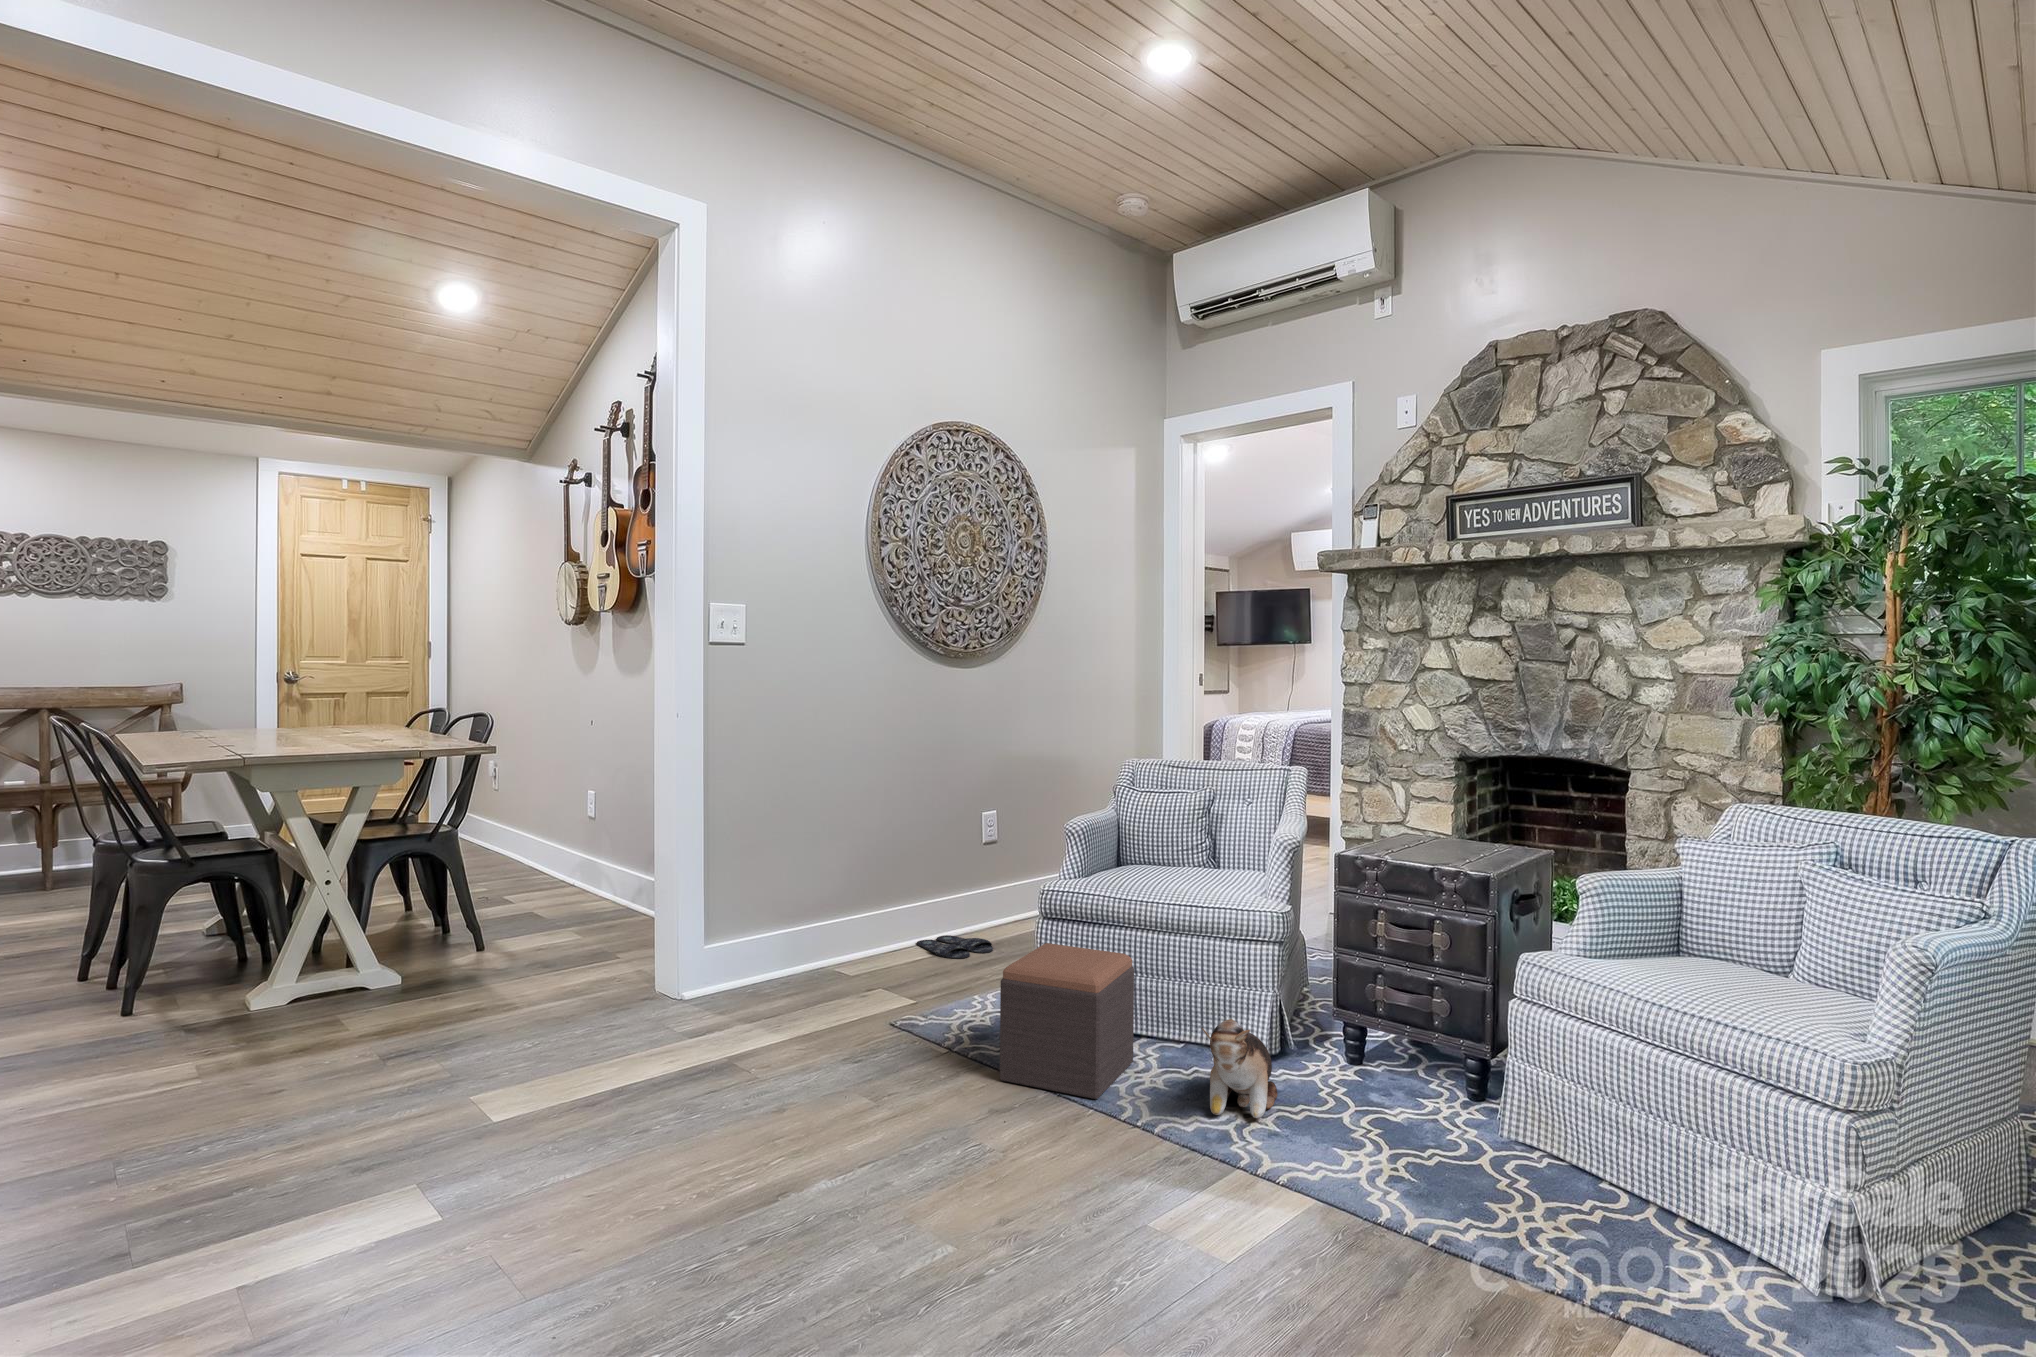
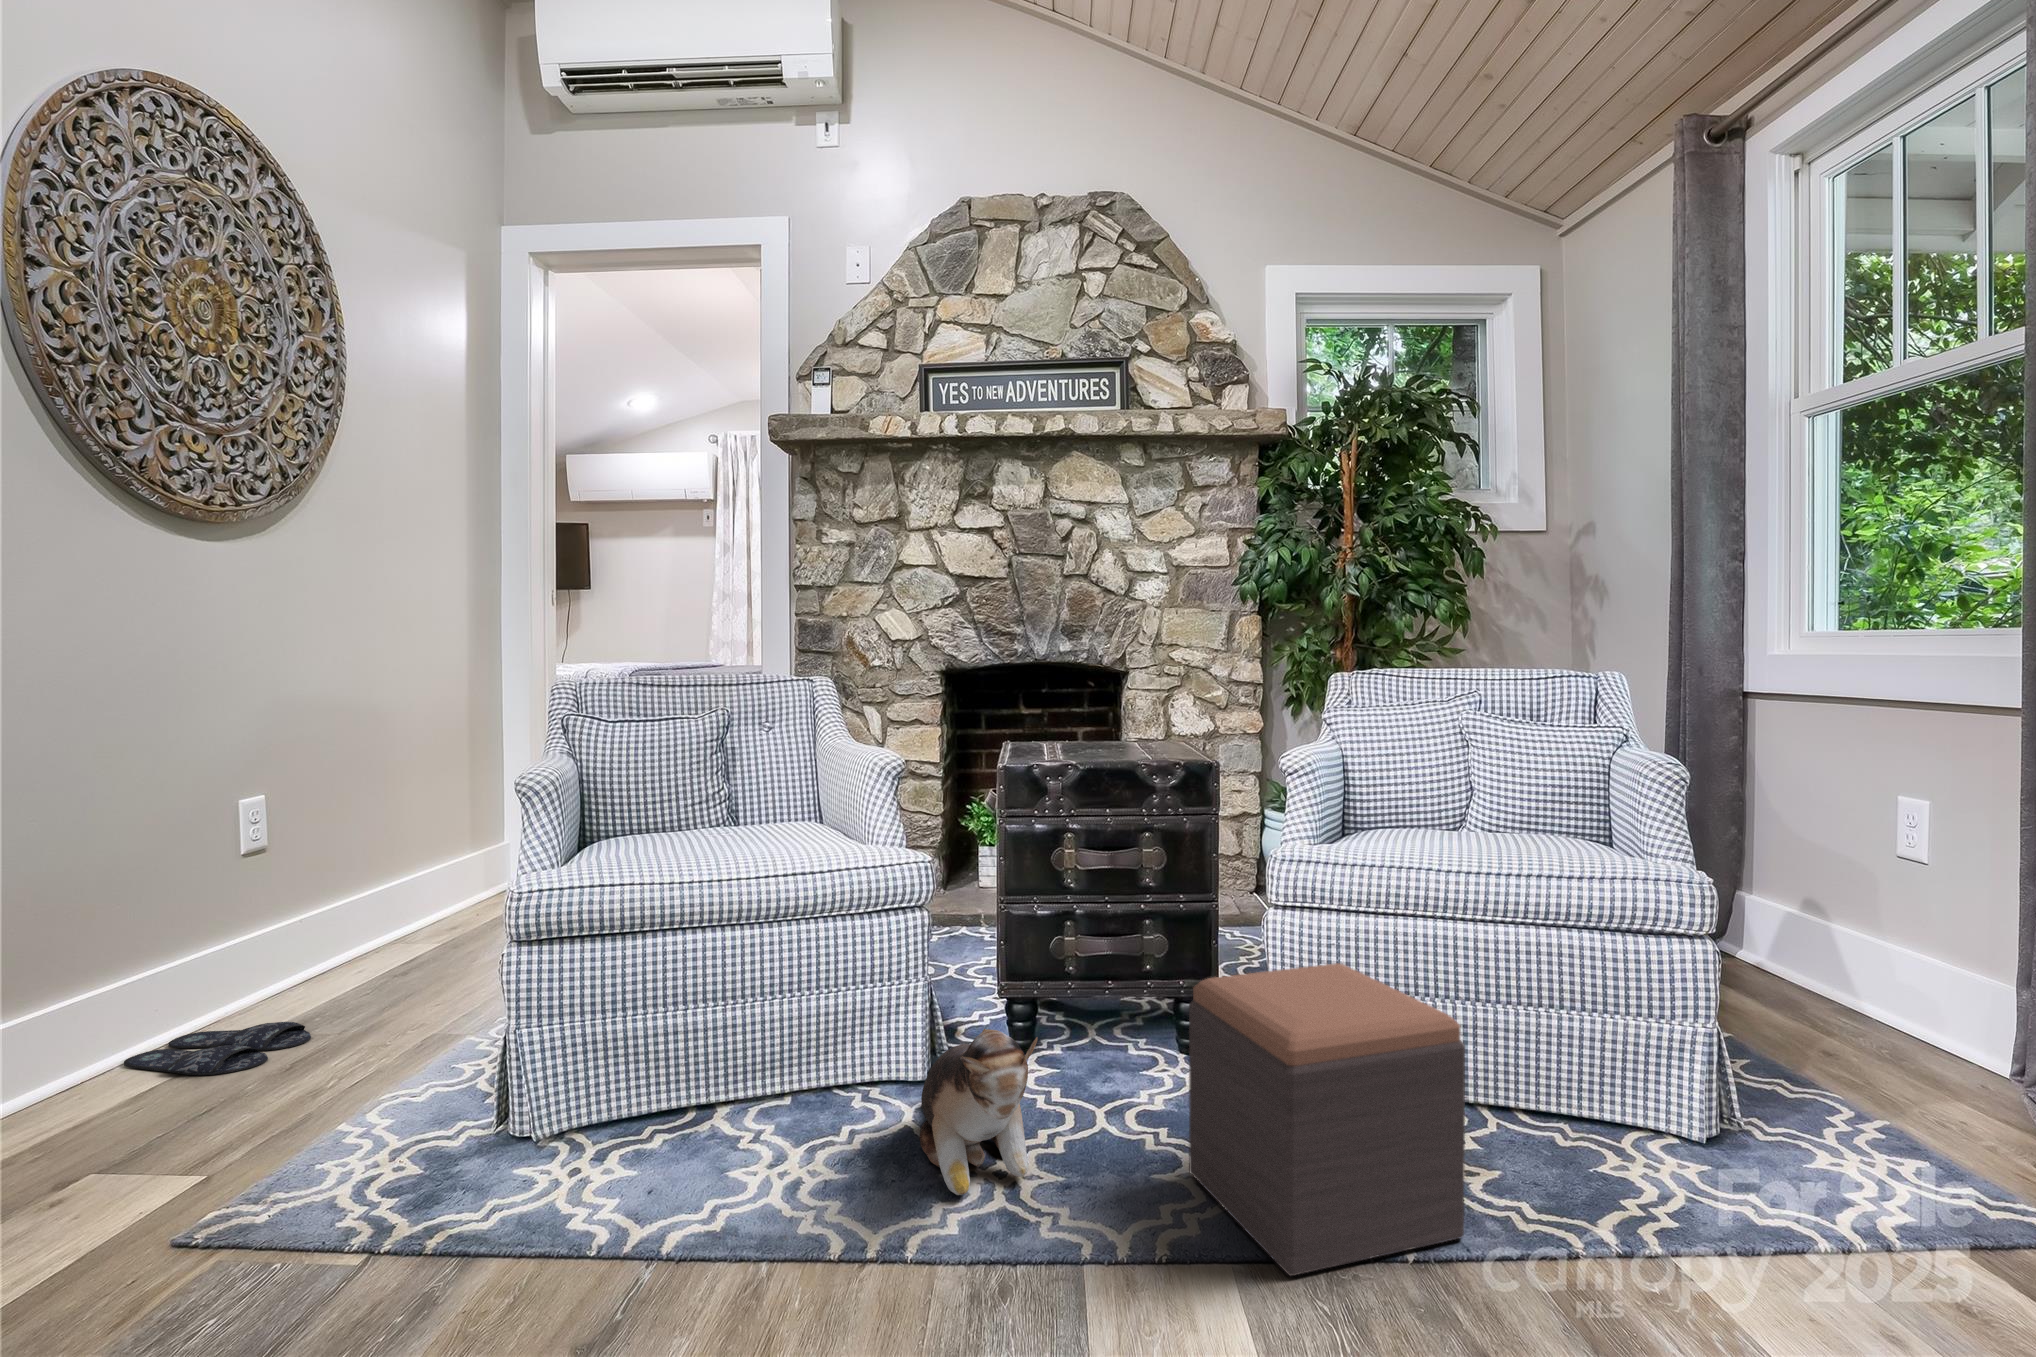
footstool: present [1000,943,1134,1099] -> present [1189,963,1465,1276]

